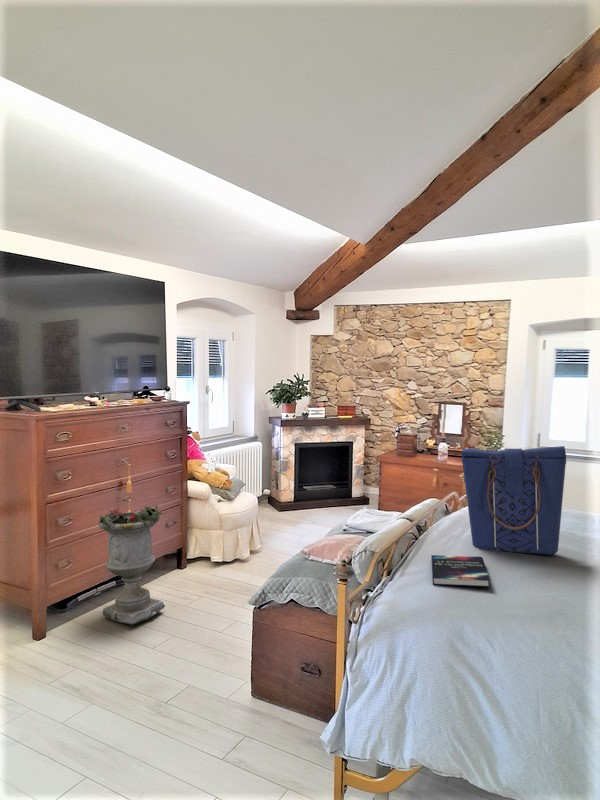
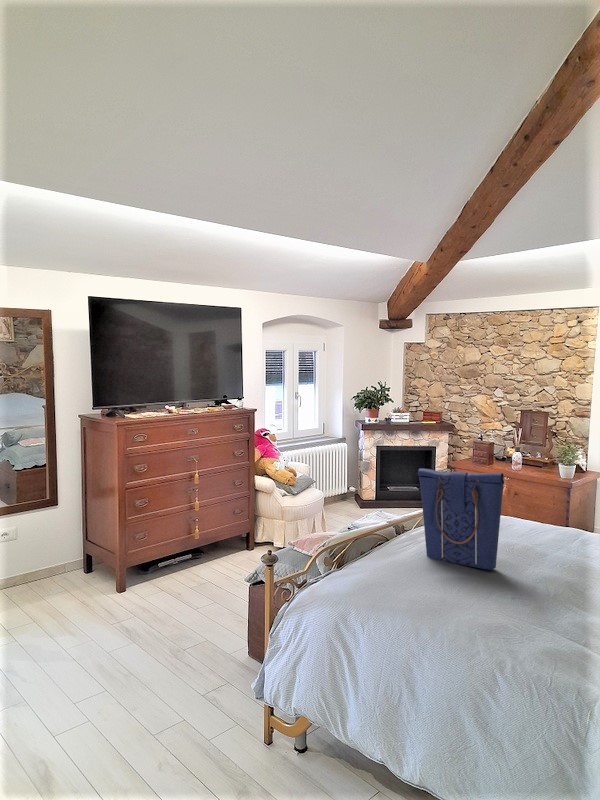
planter: present [98,506,165,625] -> none [169,496,220,589]
hardback book: present [431,555,490,587] -> none [354,558,416,589]

